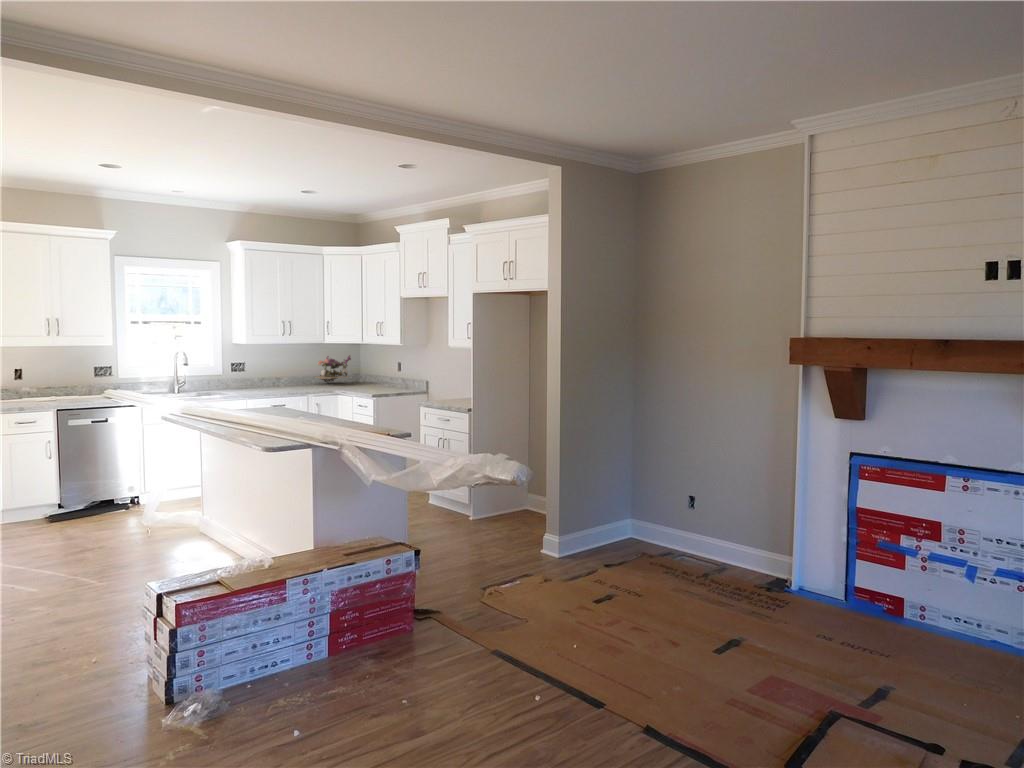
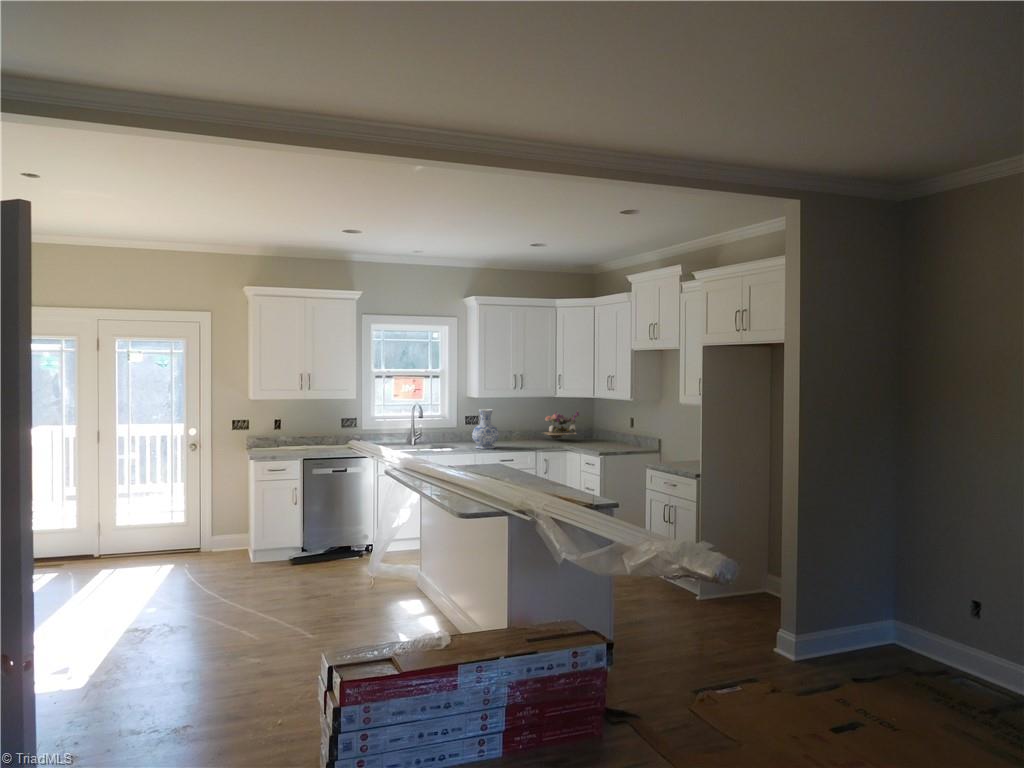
vase: none [245,355,273,394] -> present [472,409,499,449]

